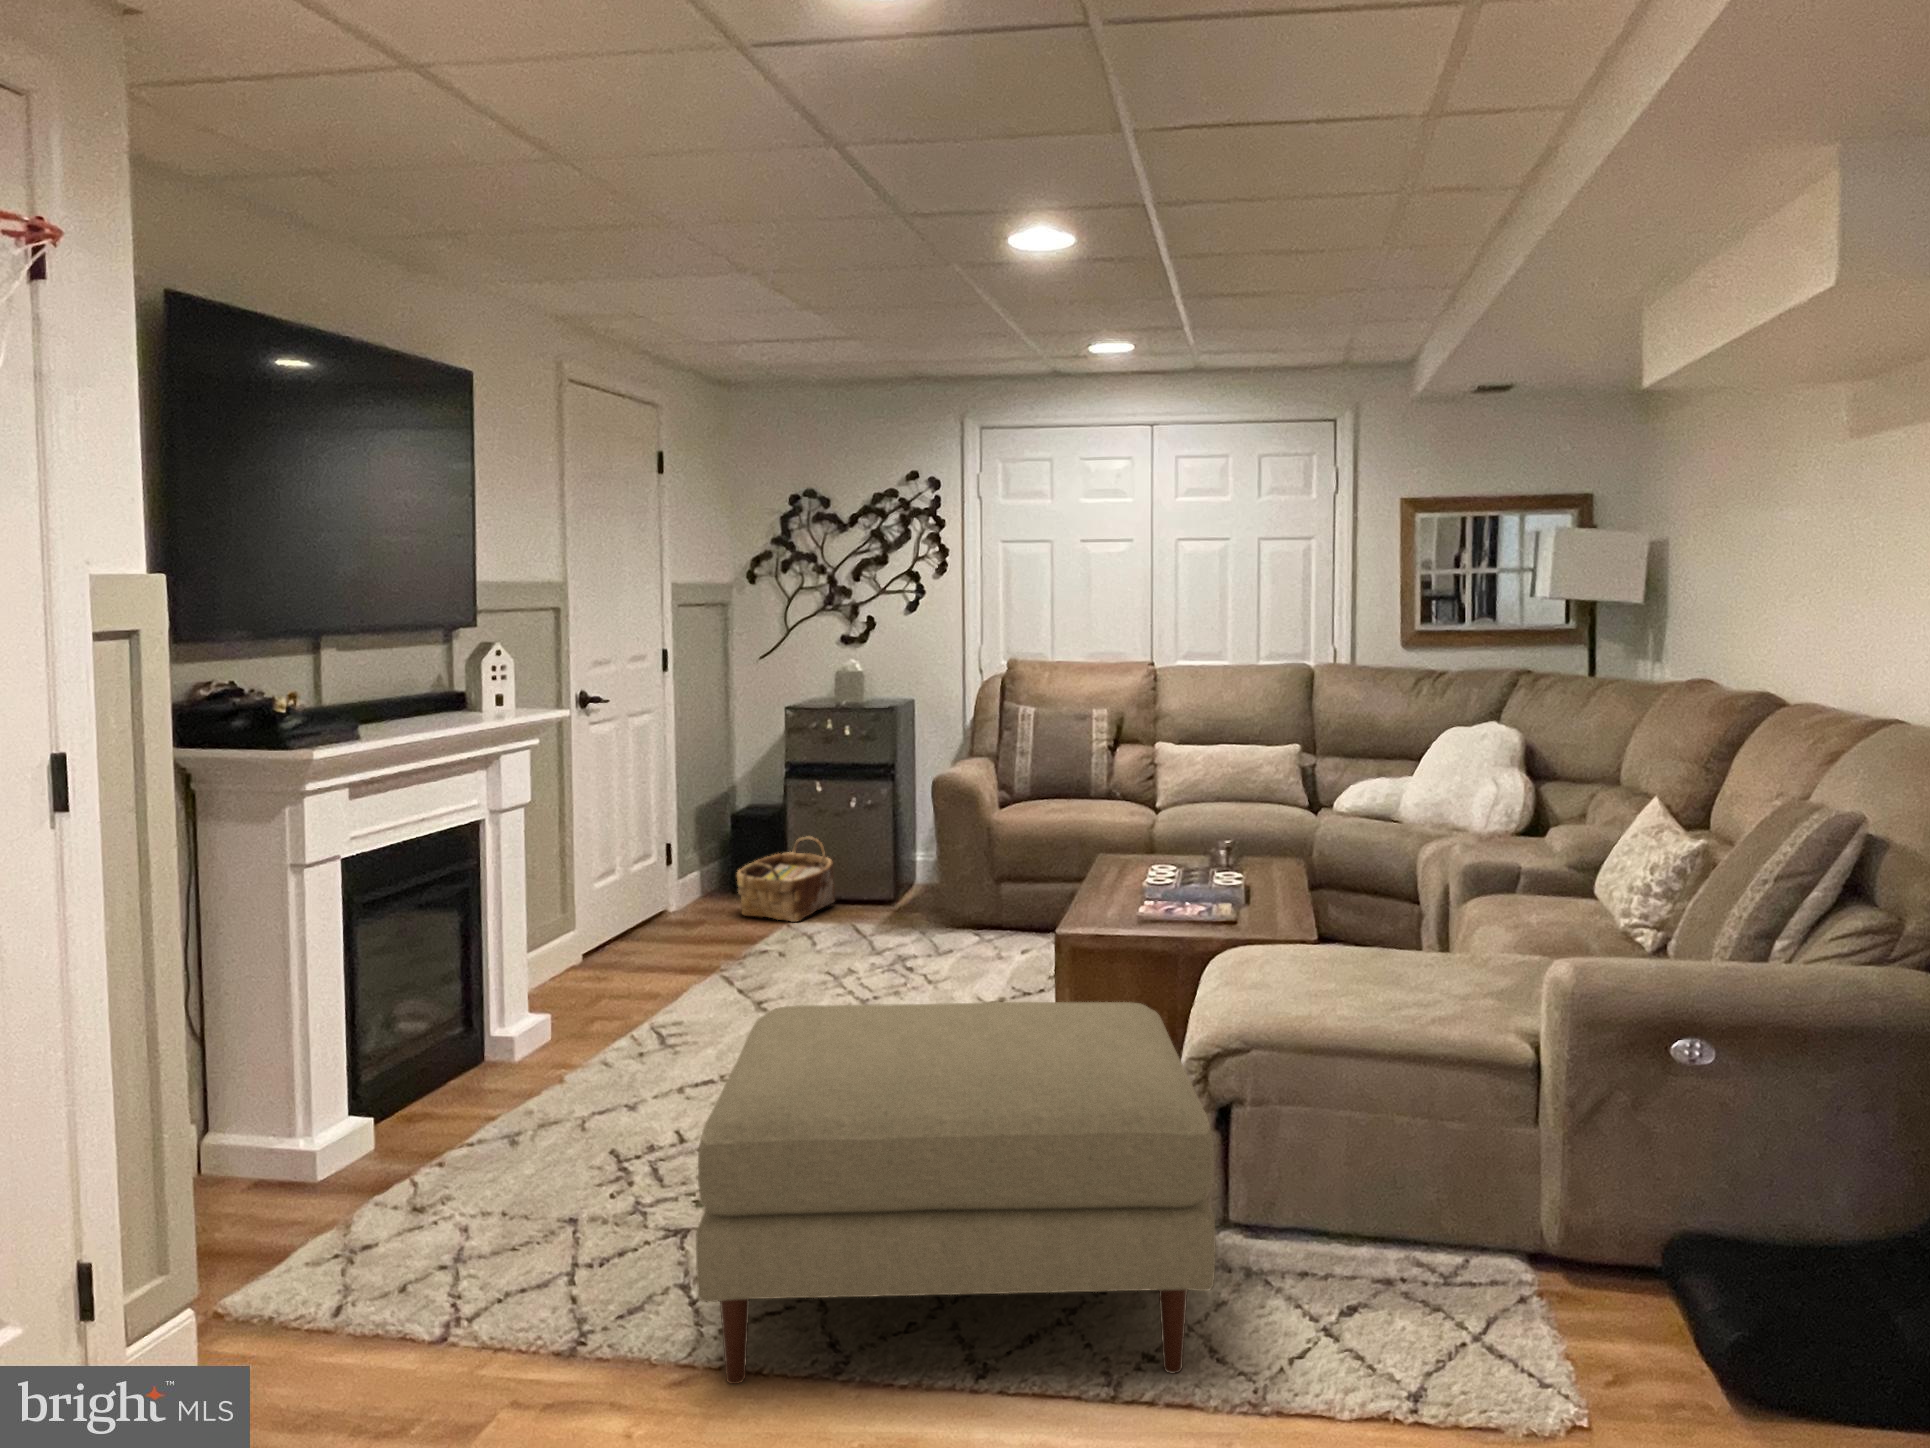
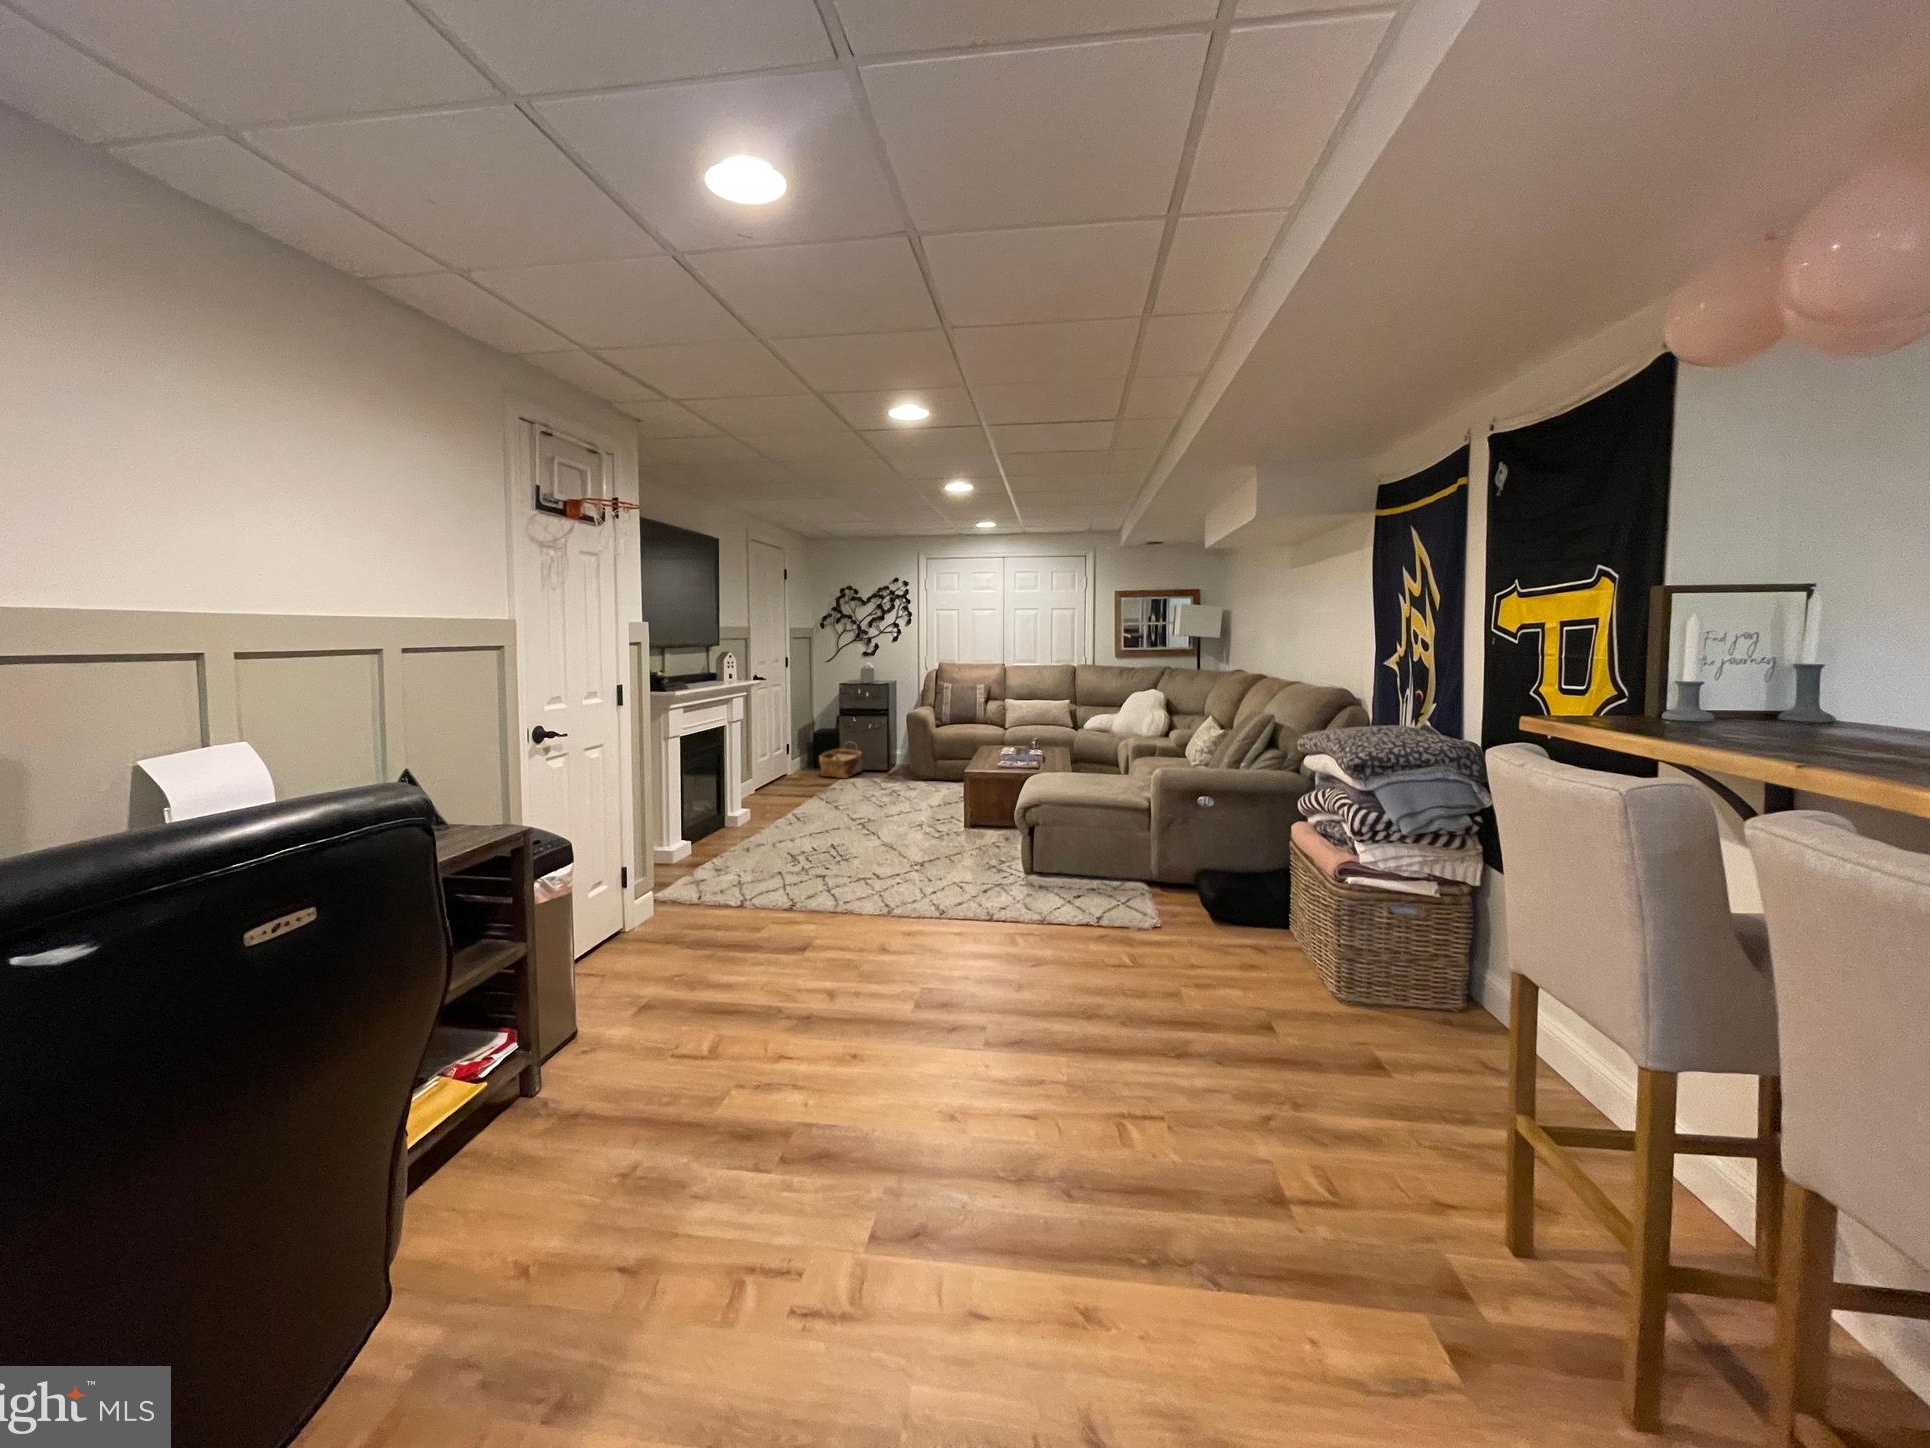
ottoman: present [696,1002,1216,1384] -> none [841,788,1027,916]

